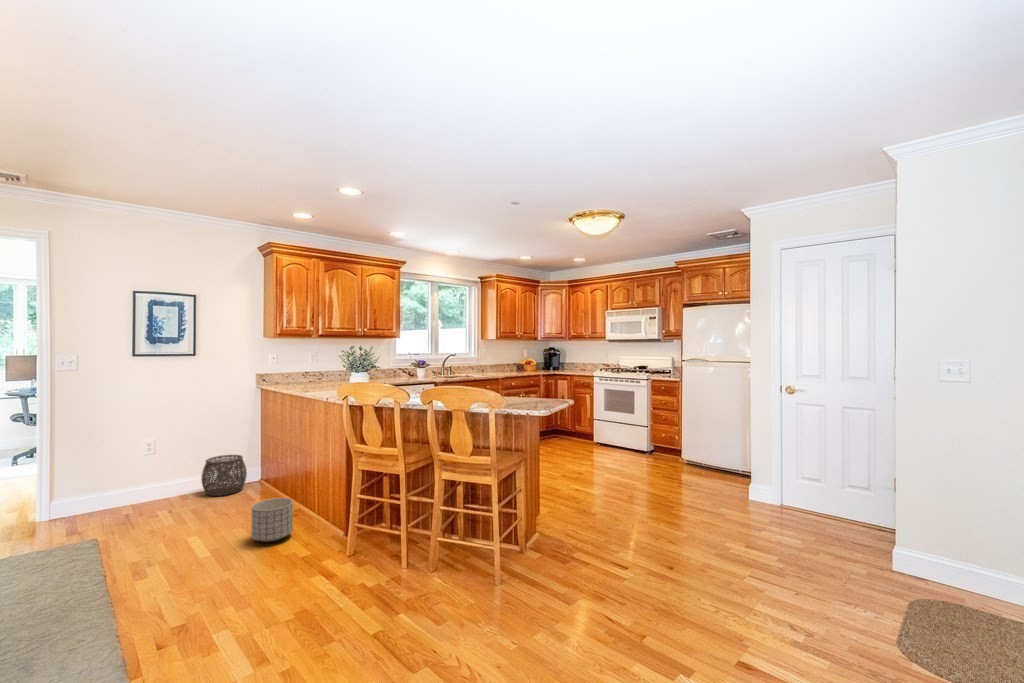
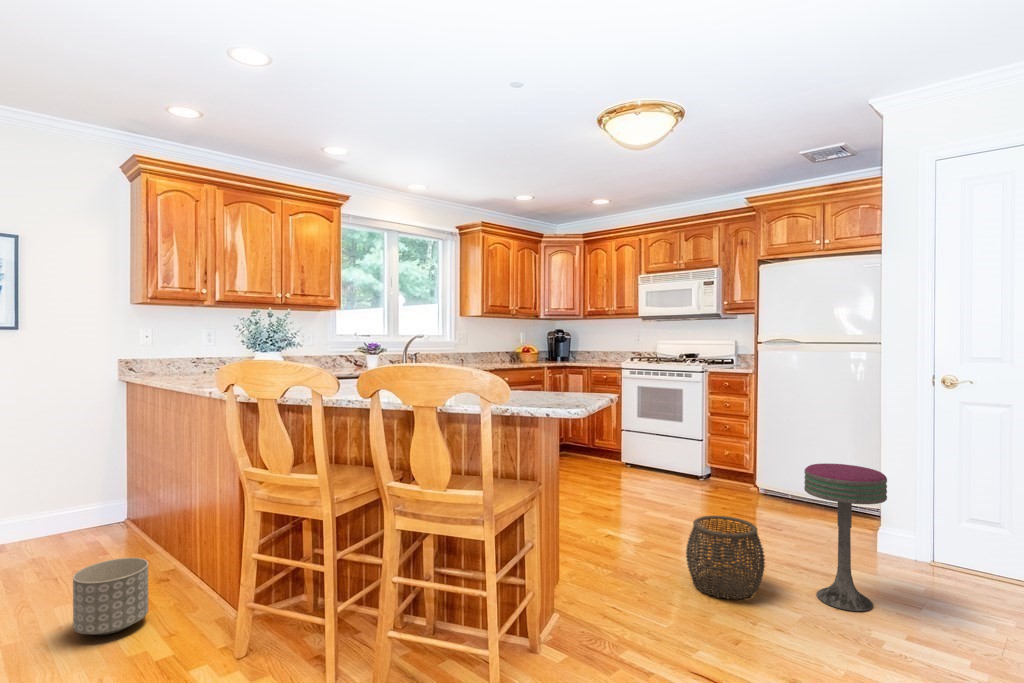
bar stool: none [694,443,742,534] -> present [804,463,887,611]
woven basket: present [201,455,247,496] -> present [686,516,765,600]

